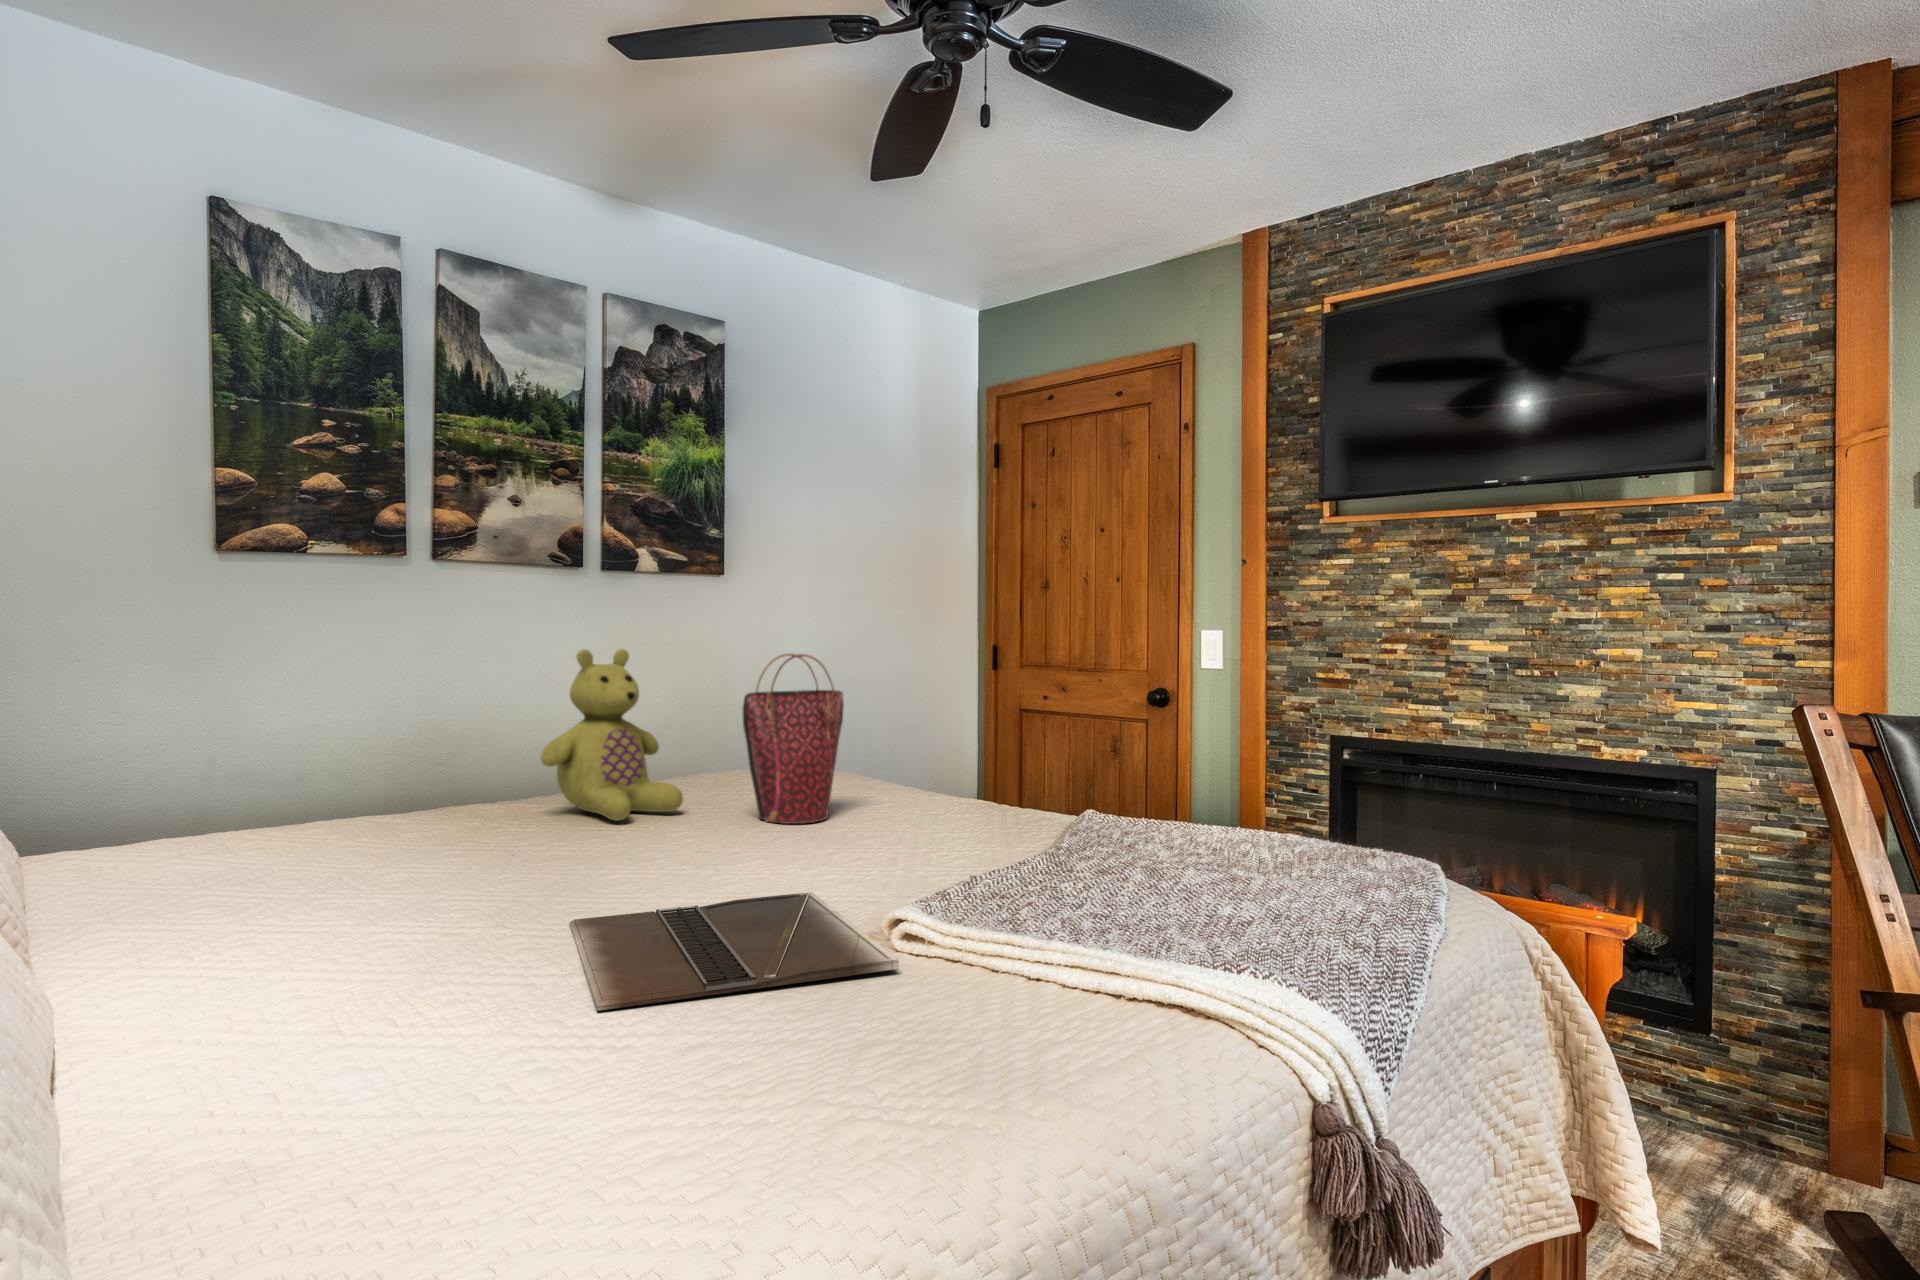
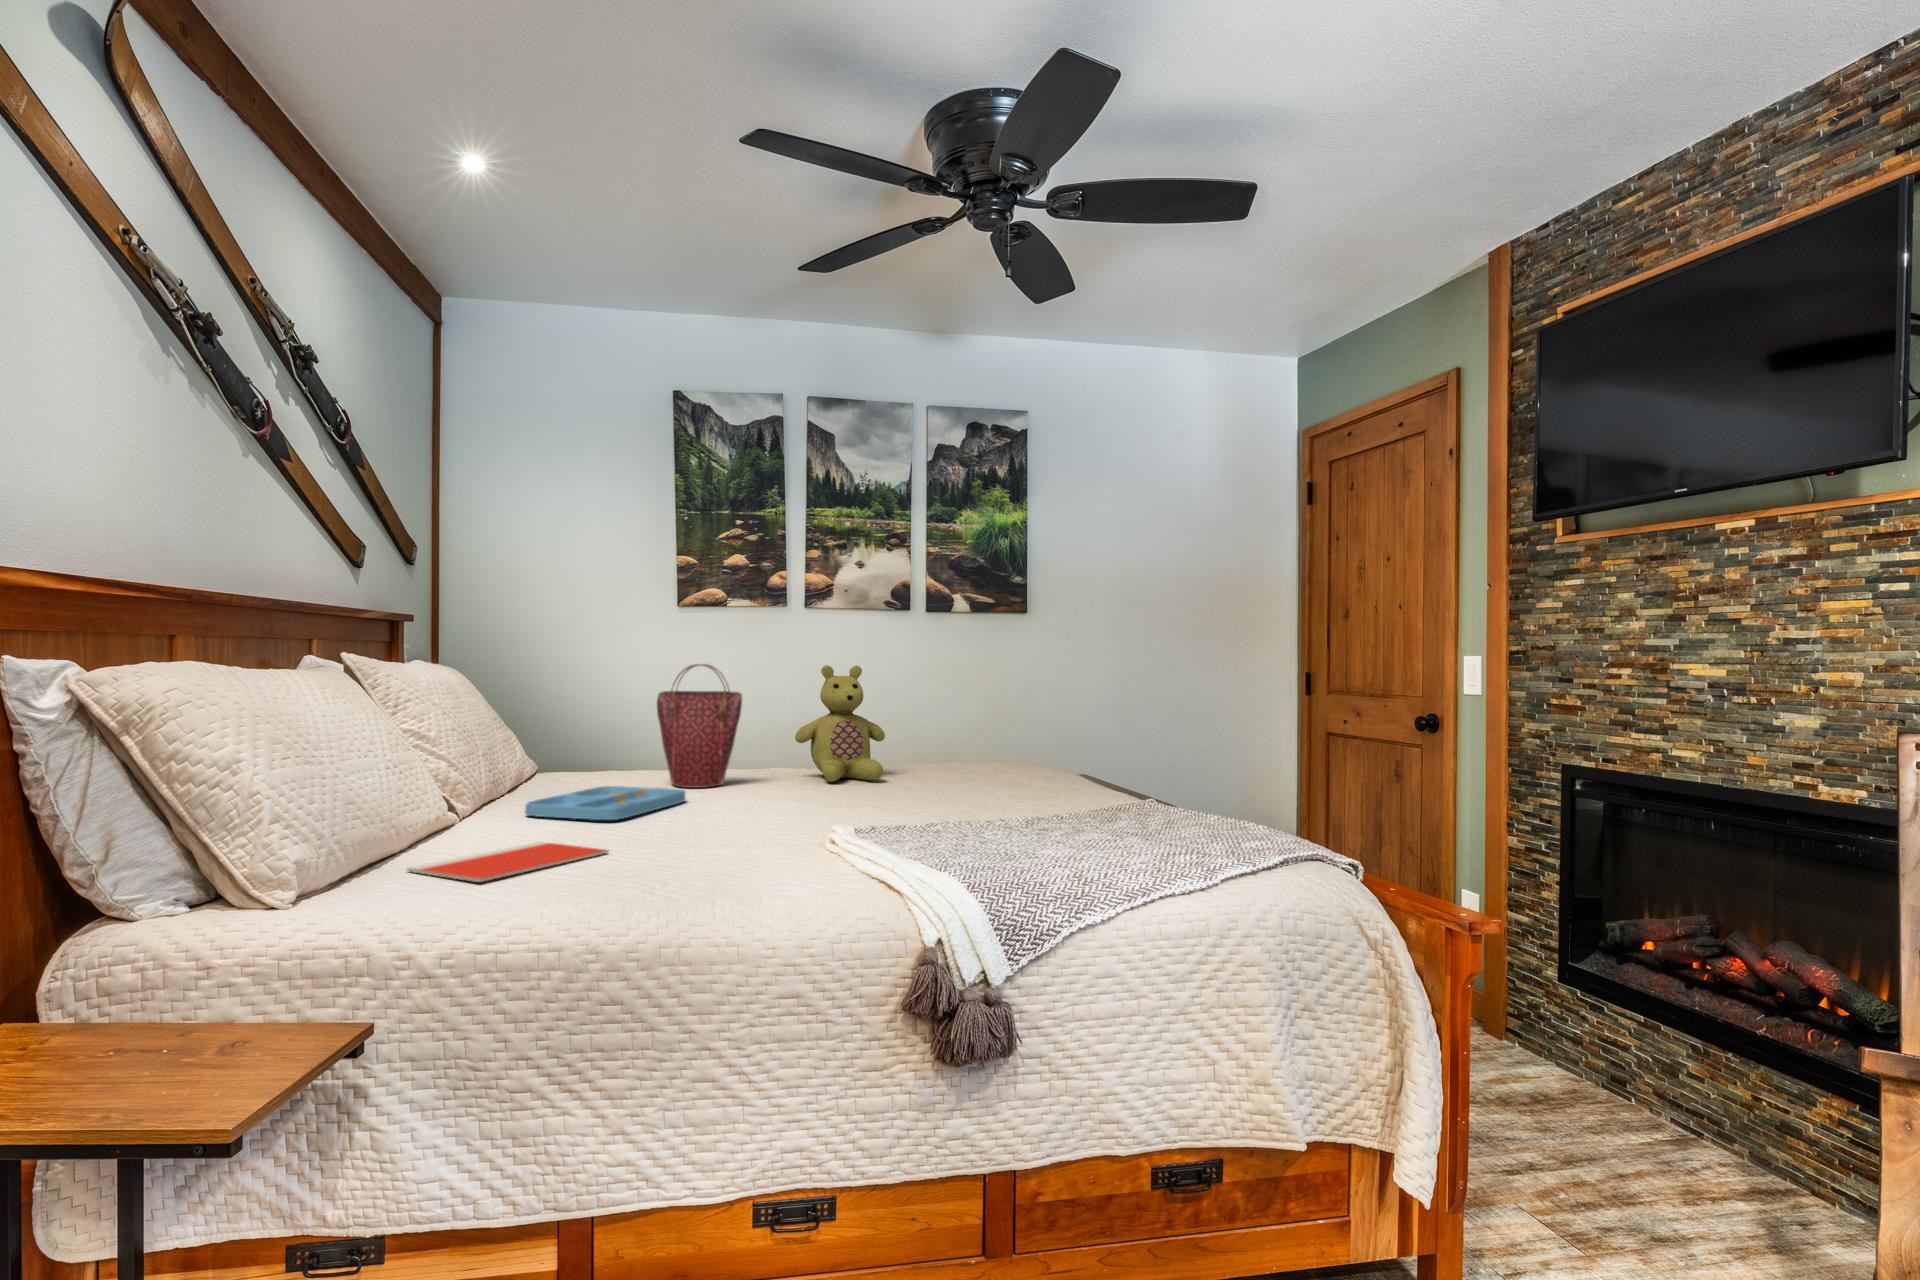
handbag: present [743,654,844,824] -> present [657,664,742,788]
tray: none [206,866,469,966] -> present [525,786,686,820]
laptop: present [569,892,898,1011] -> none [626,819,837,857]
notebook: none [209,1020,581,1197] -> present [407,842,609,882]

